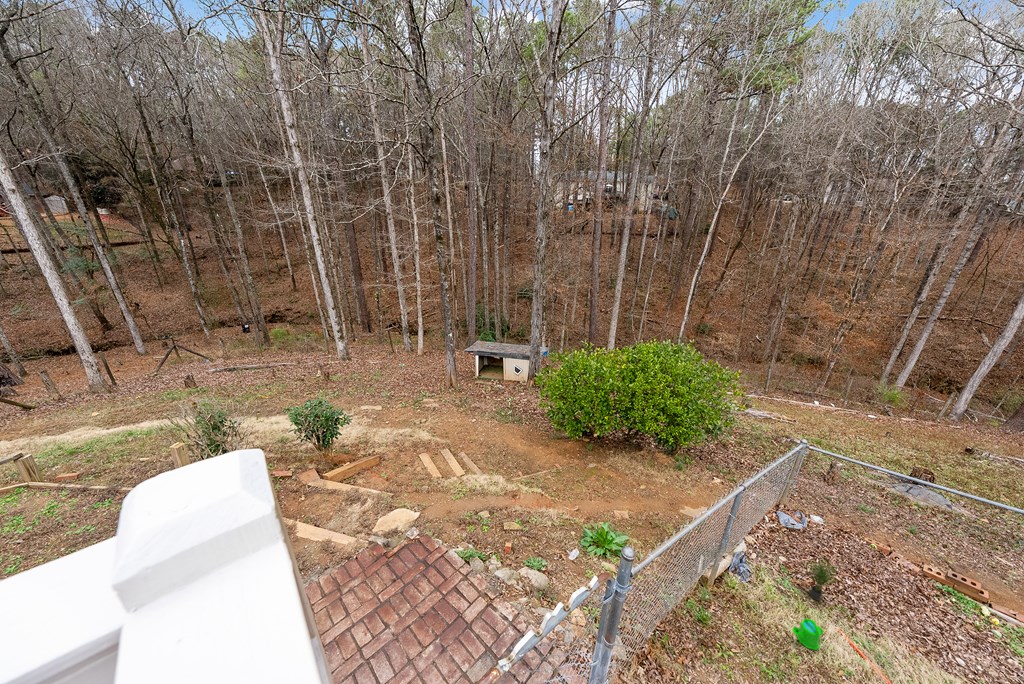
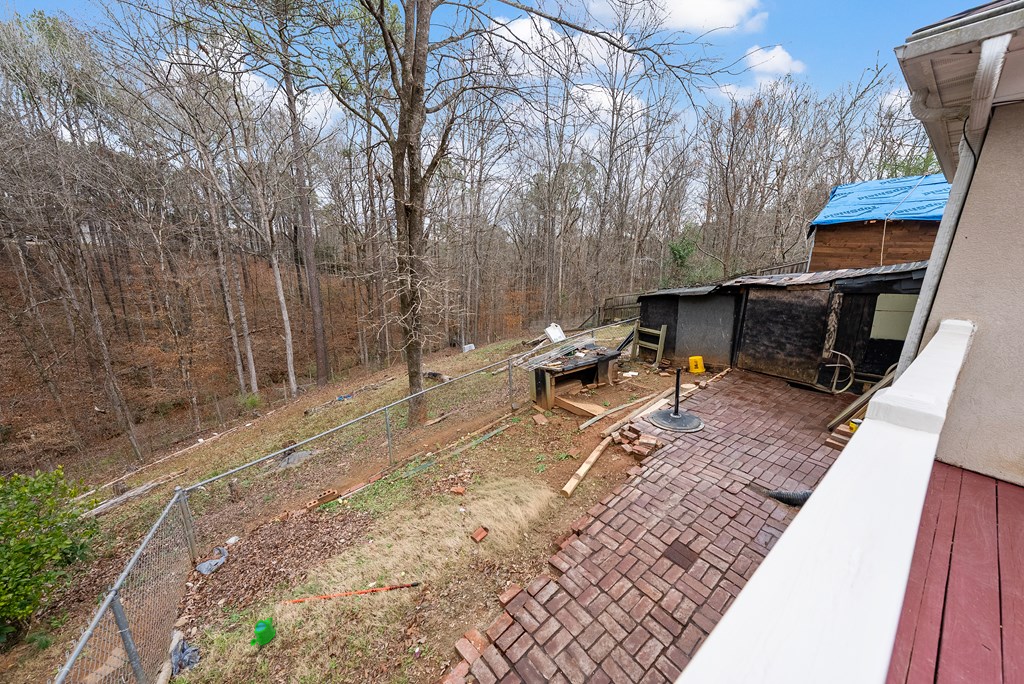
potted plant: present [807,558,835,600] -> none [231,563,265,603]

